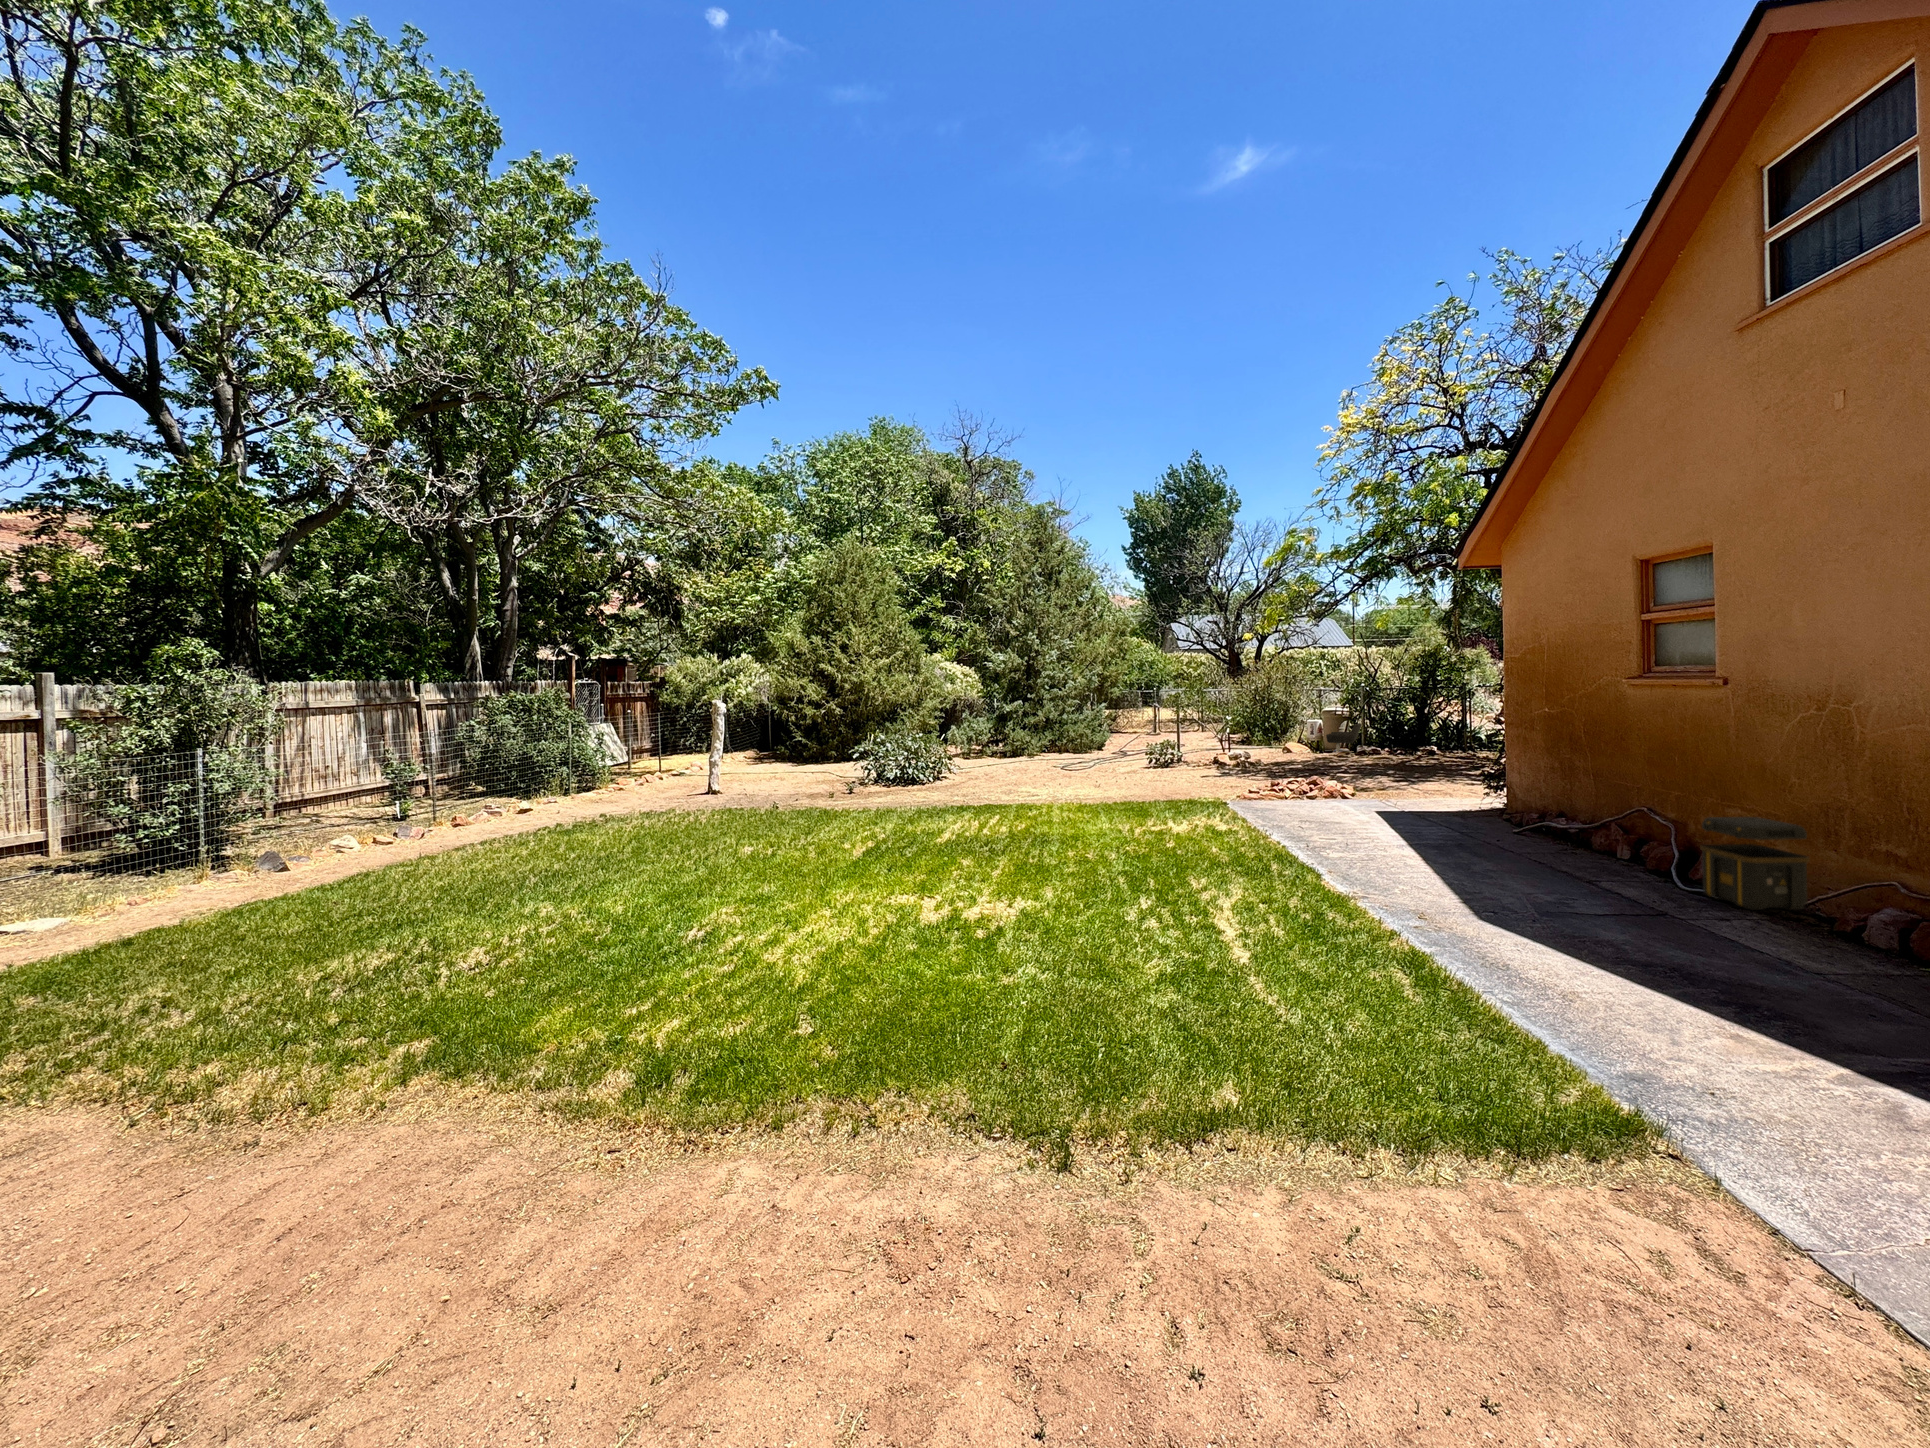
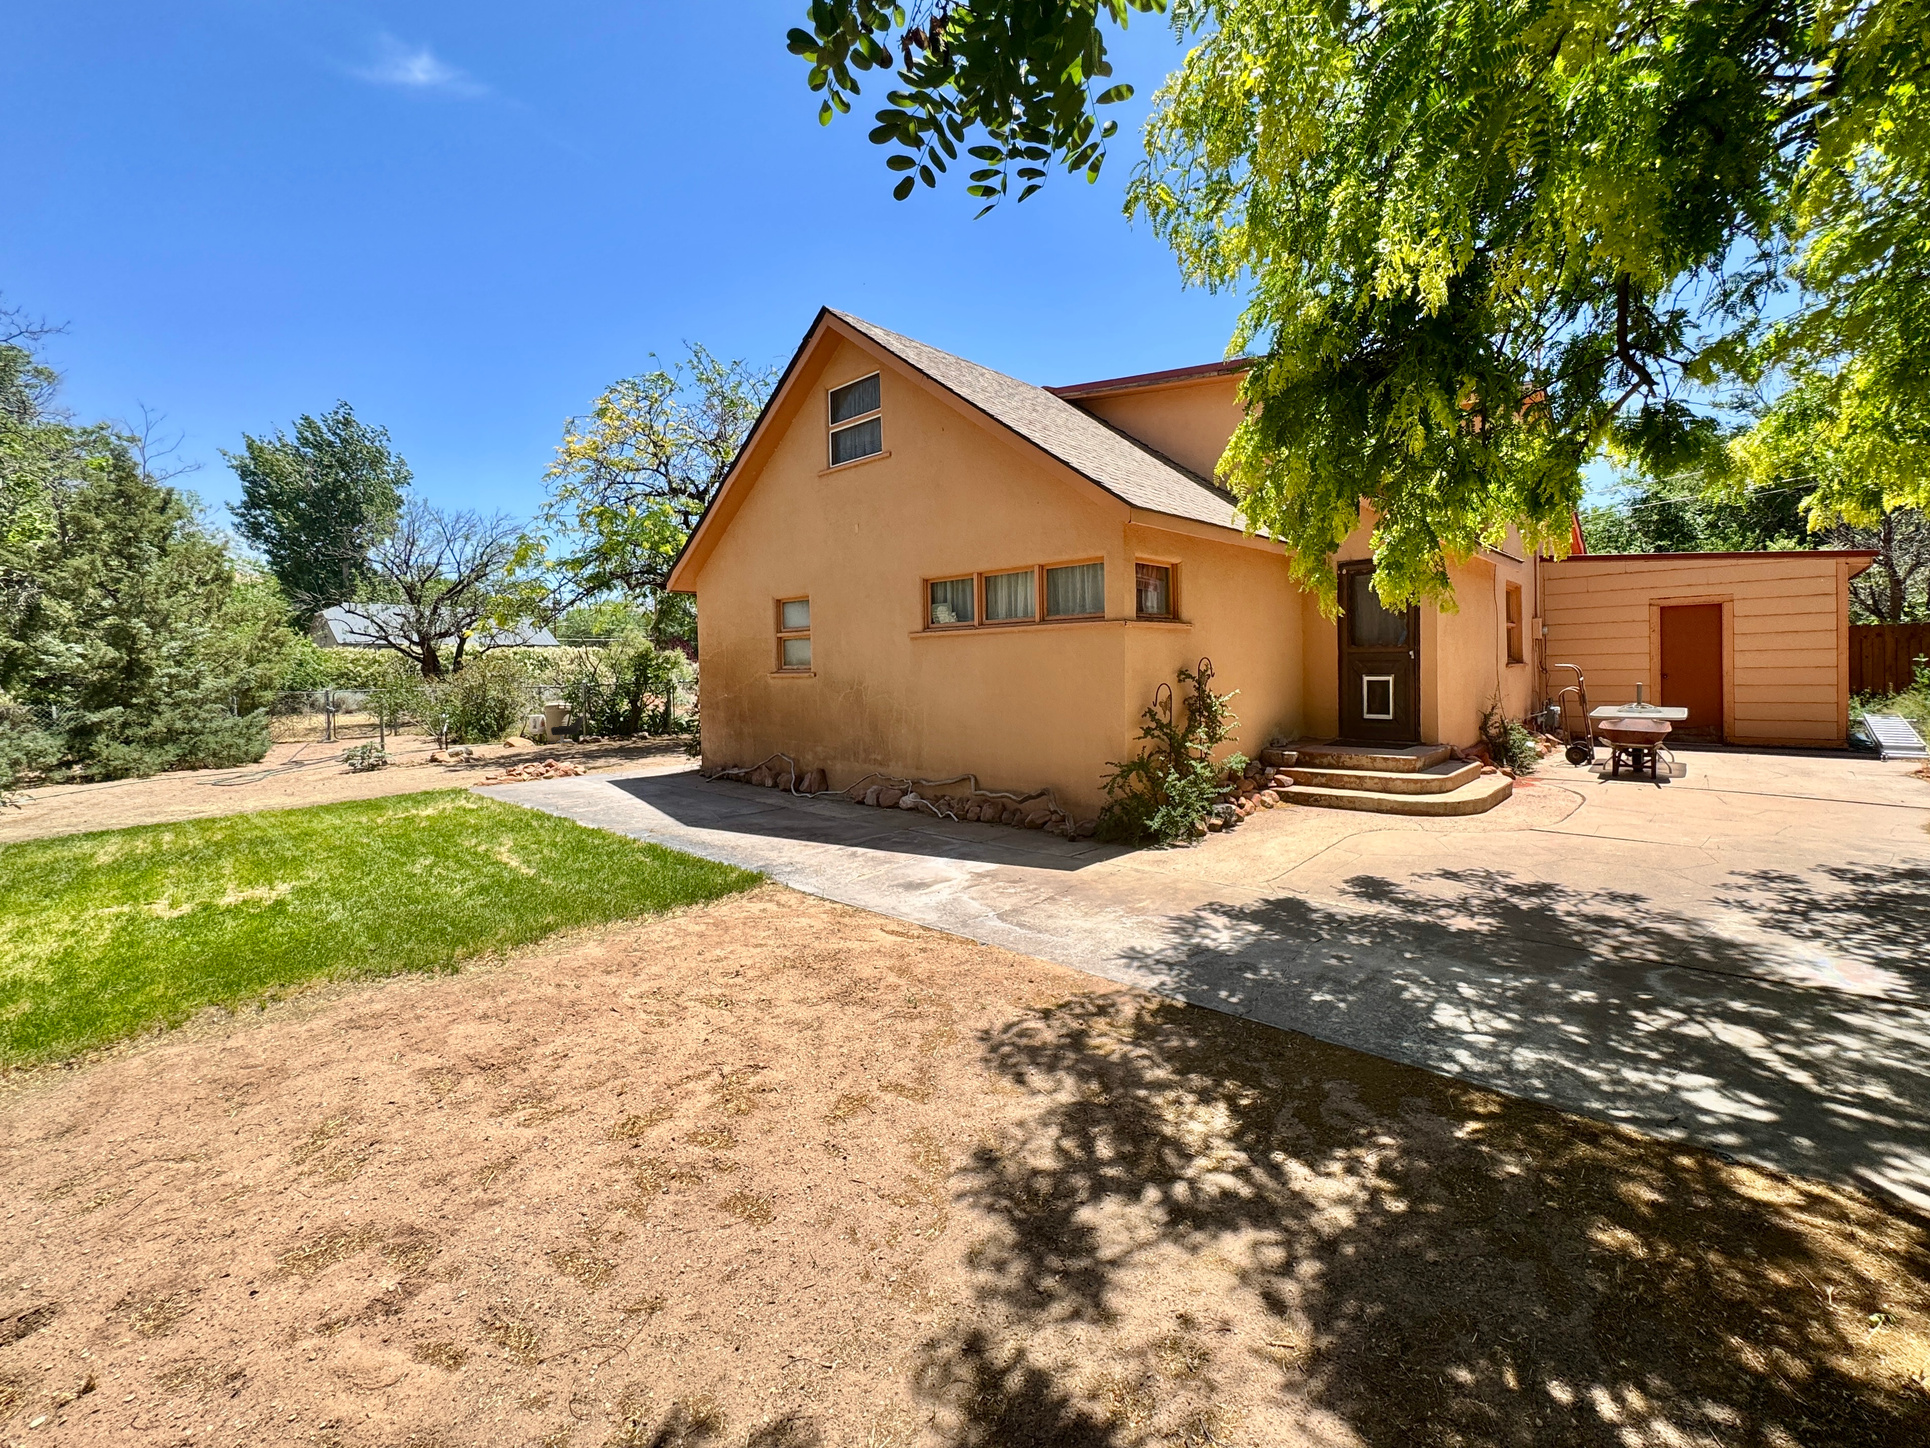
toolbox: present [1700,817,1810,910] -> none [784,748,825,794]

